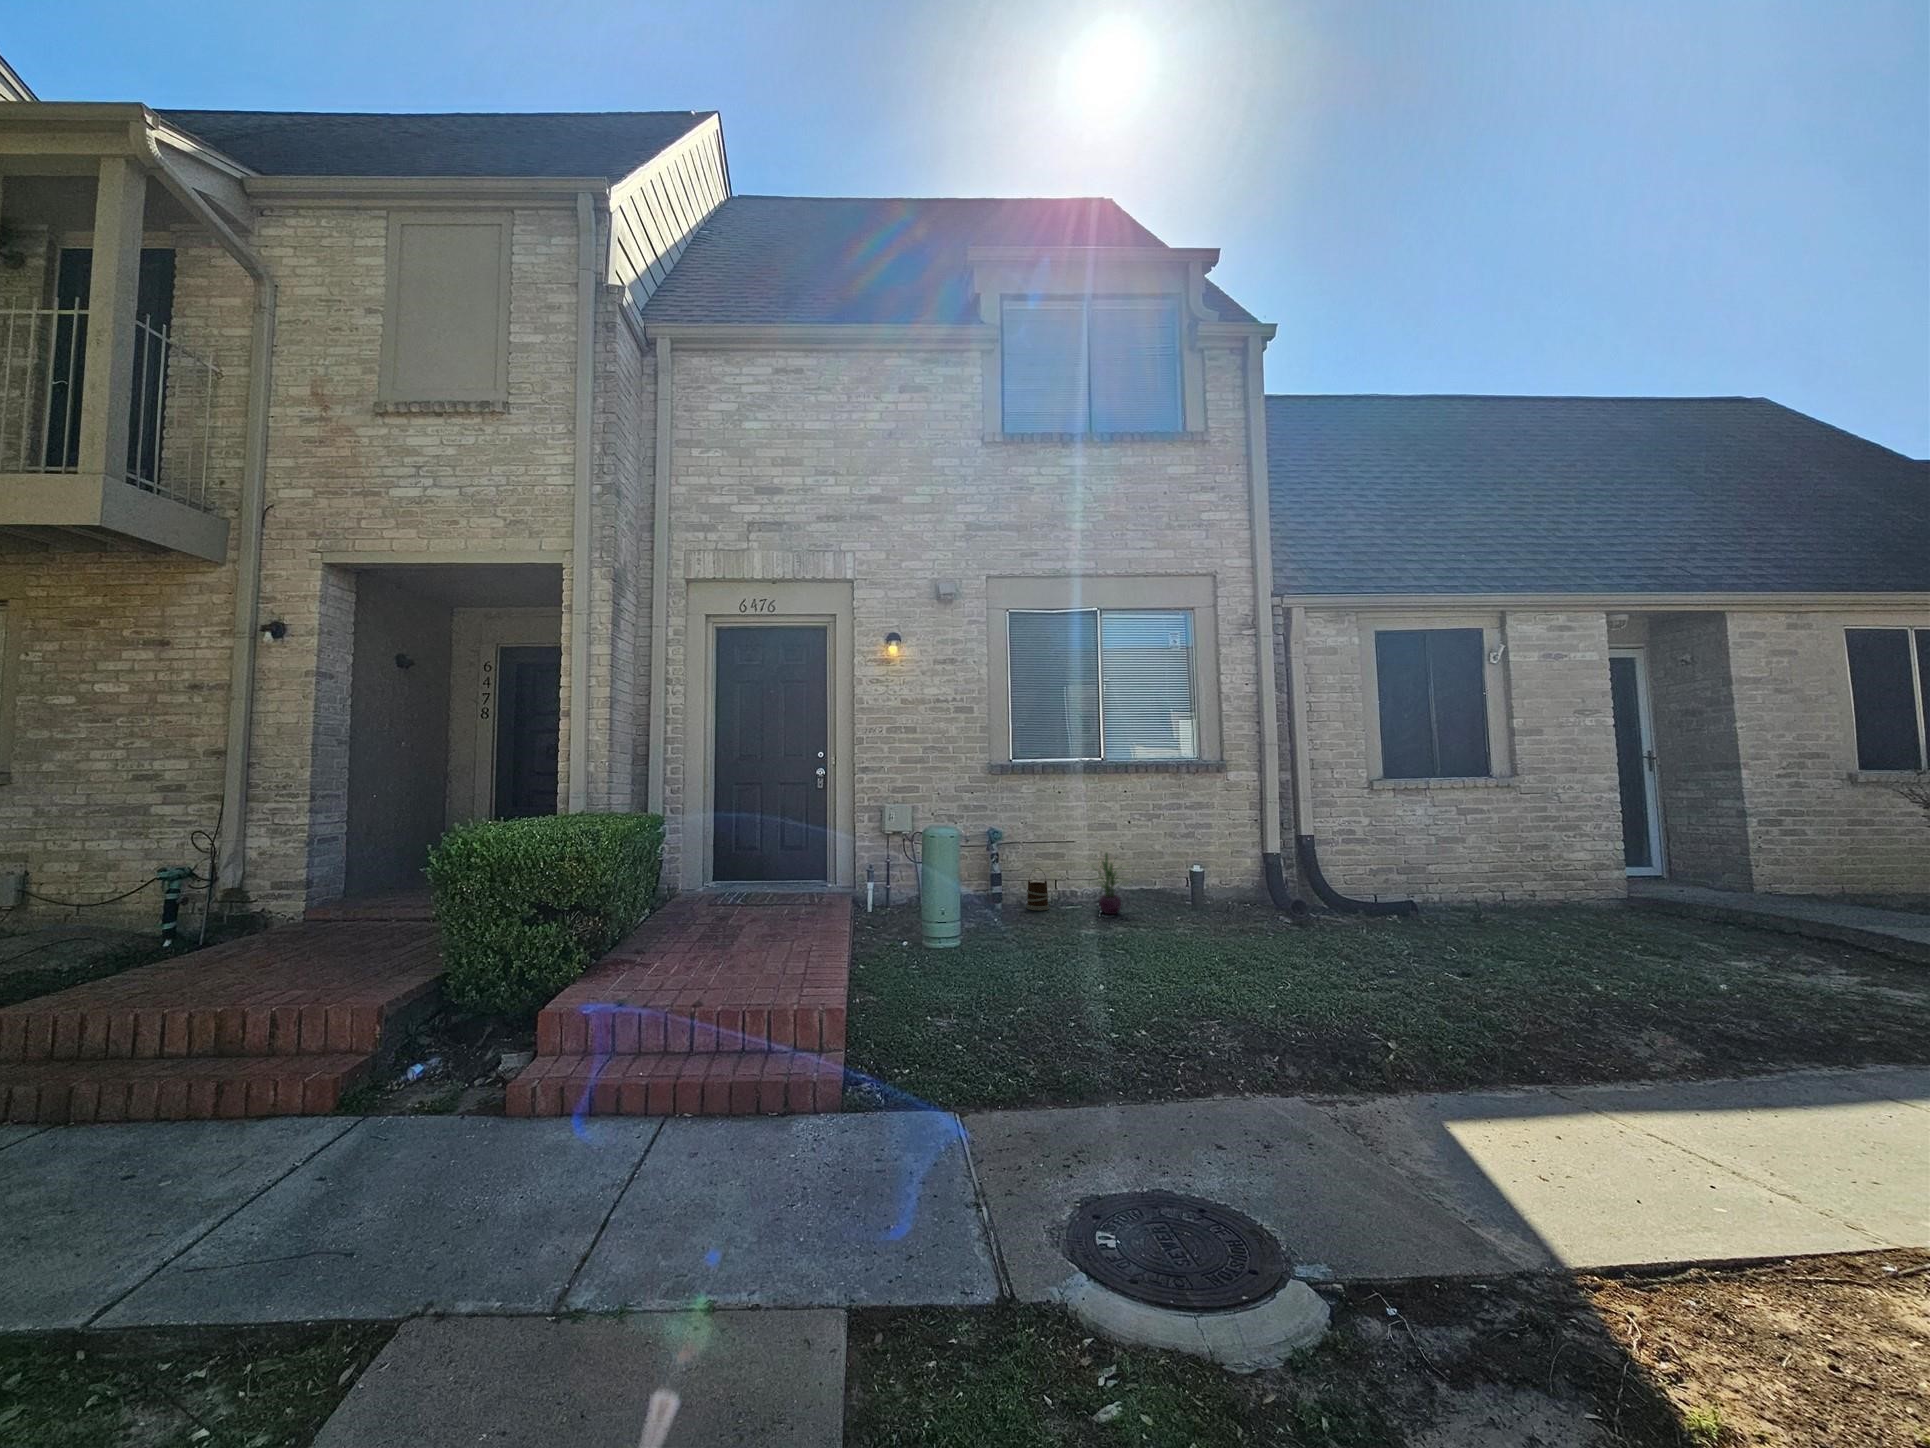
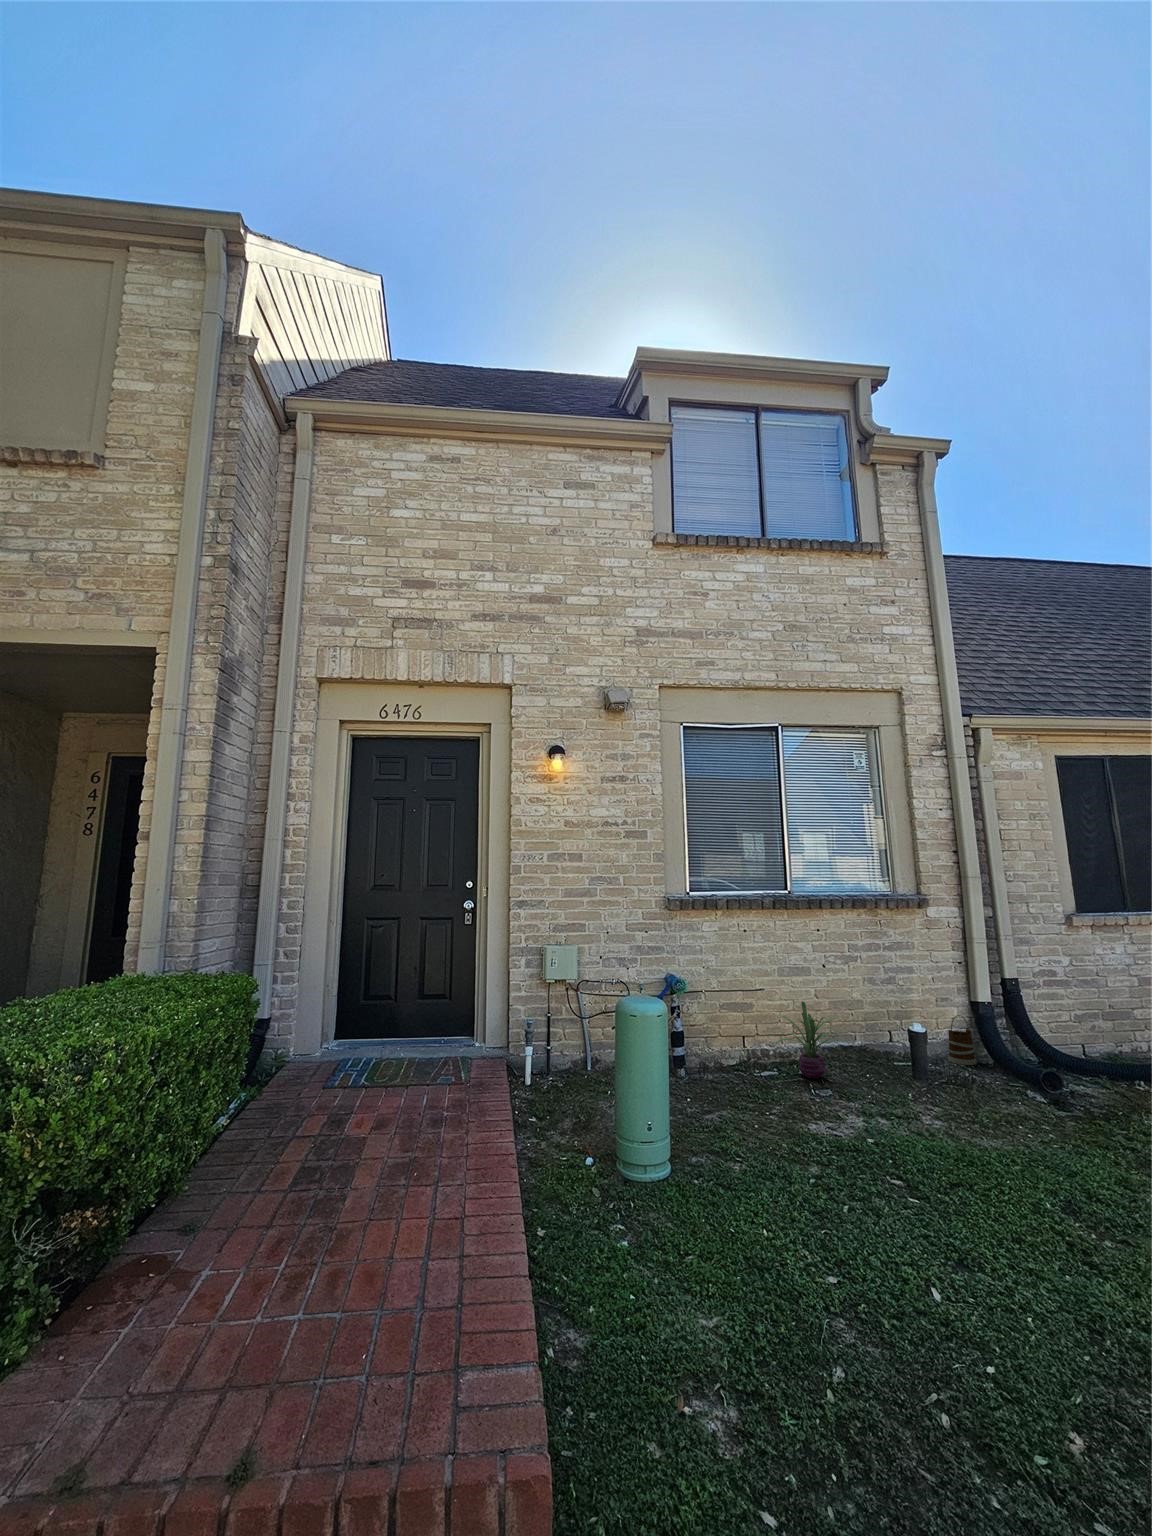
wooden bucket: present [1027,868,1049,910] -> present [947,1015,977,1065]

